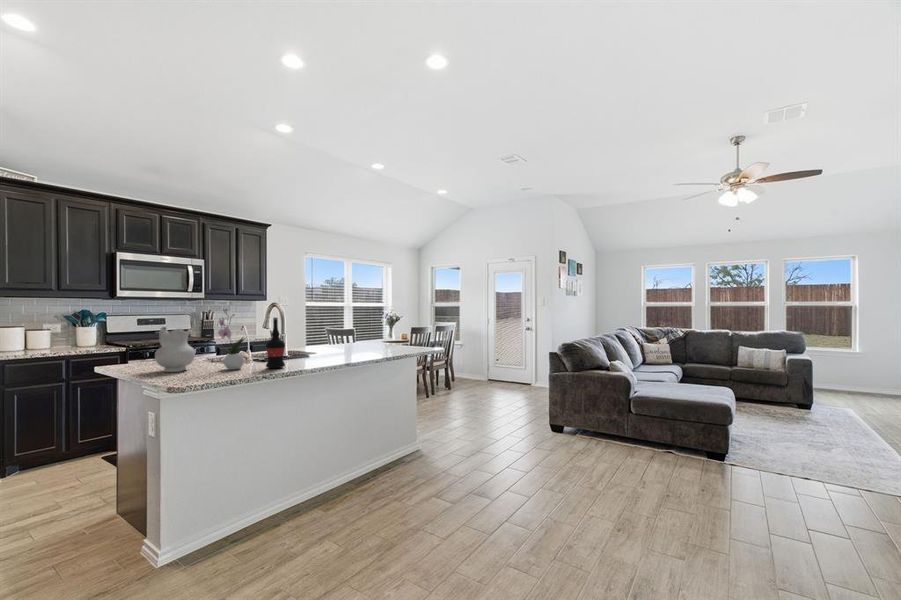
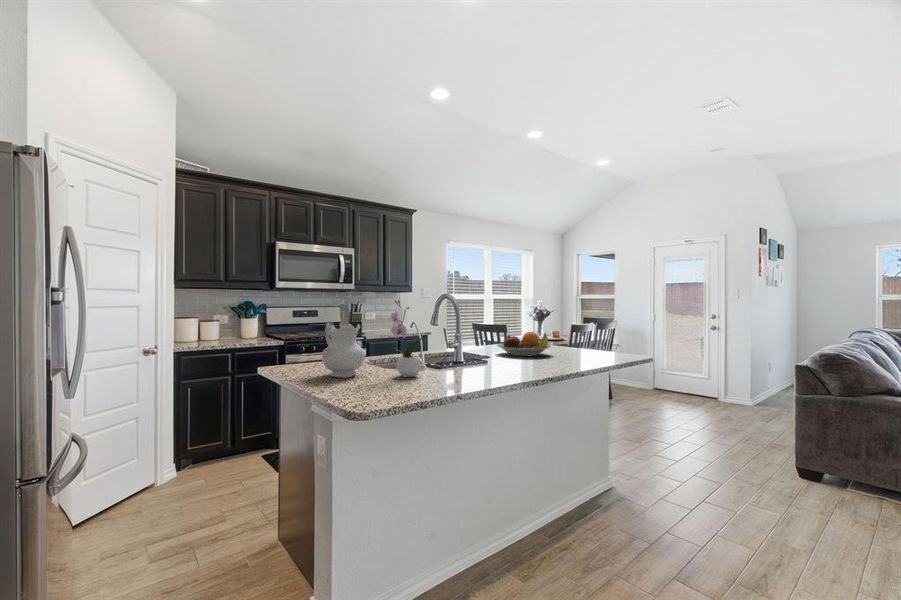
wine bottle: present [266,317,285,368] -> none [446,312,470,378]
fruit bowl: none [326,334,370,353] -> present [497,332,551,356]

